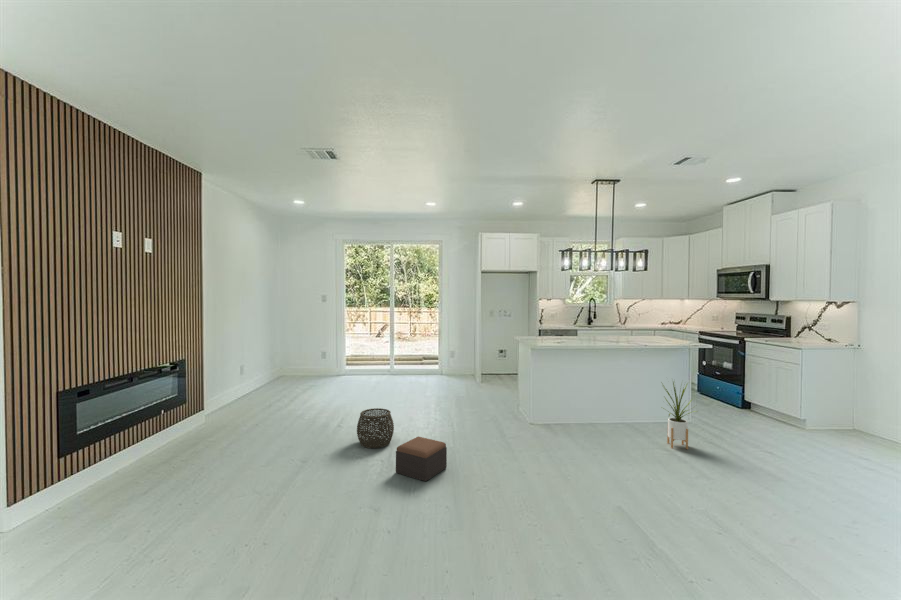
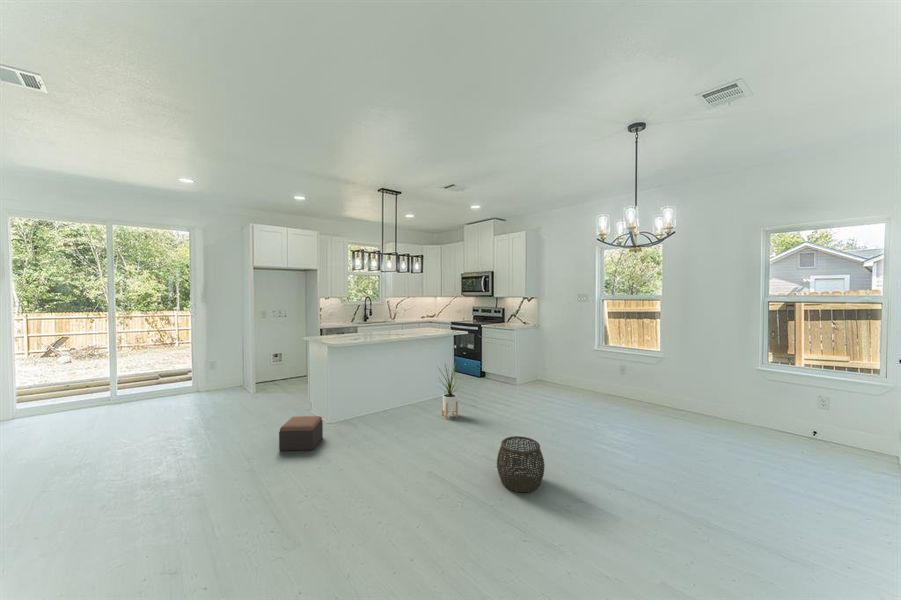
woven basket: present [357,408,394,448] -> present [497,436,545,493]
footstool: present [396,437,447,481] -> present [279,416,323,451]

